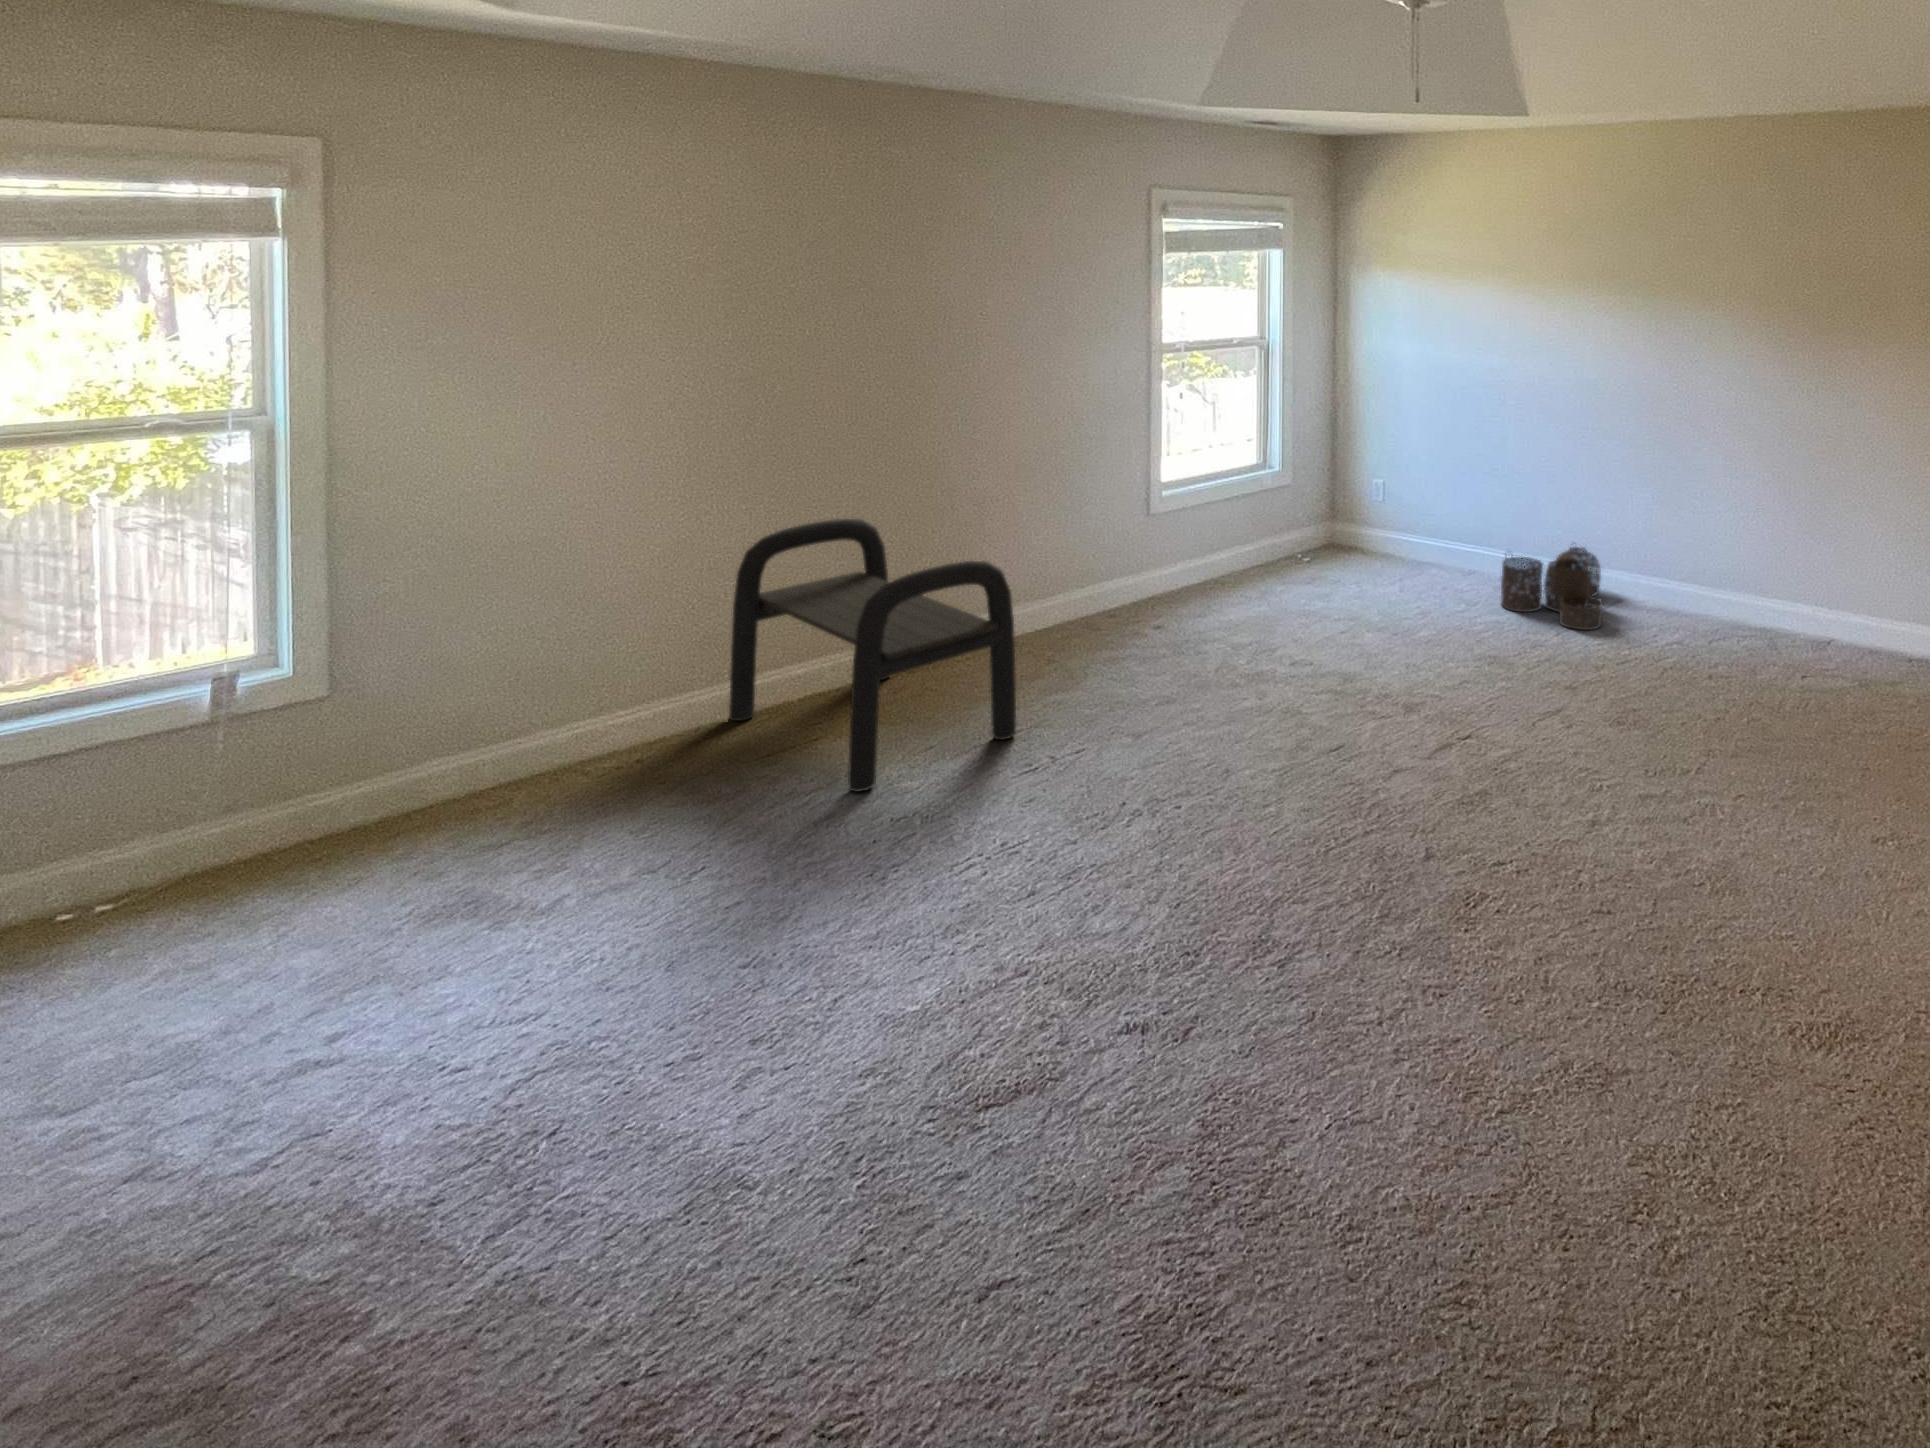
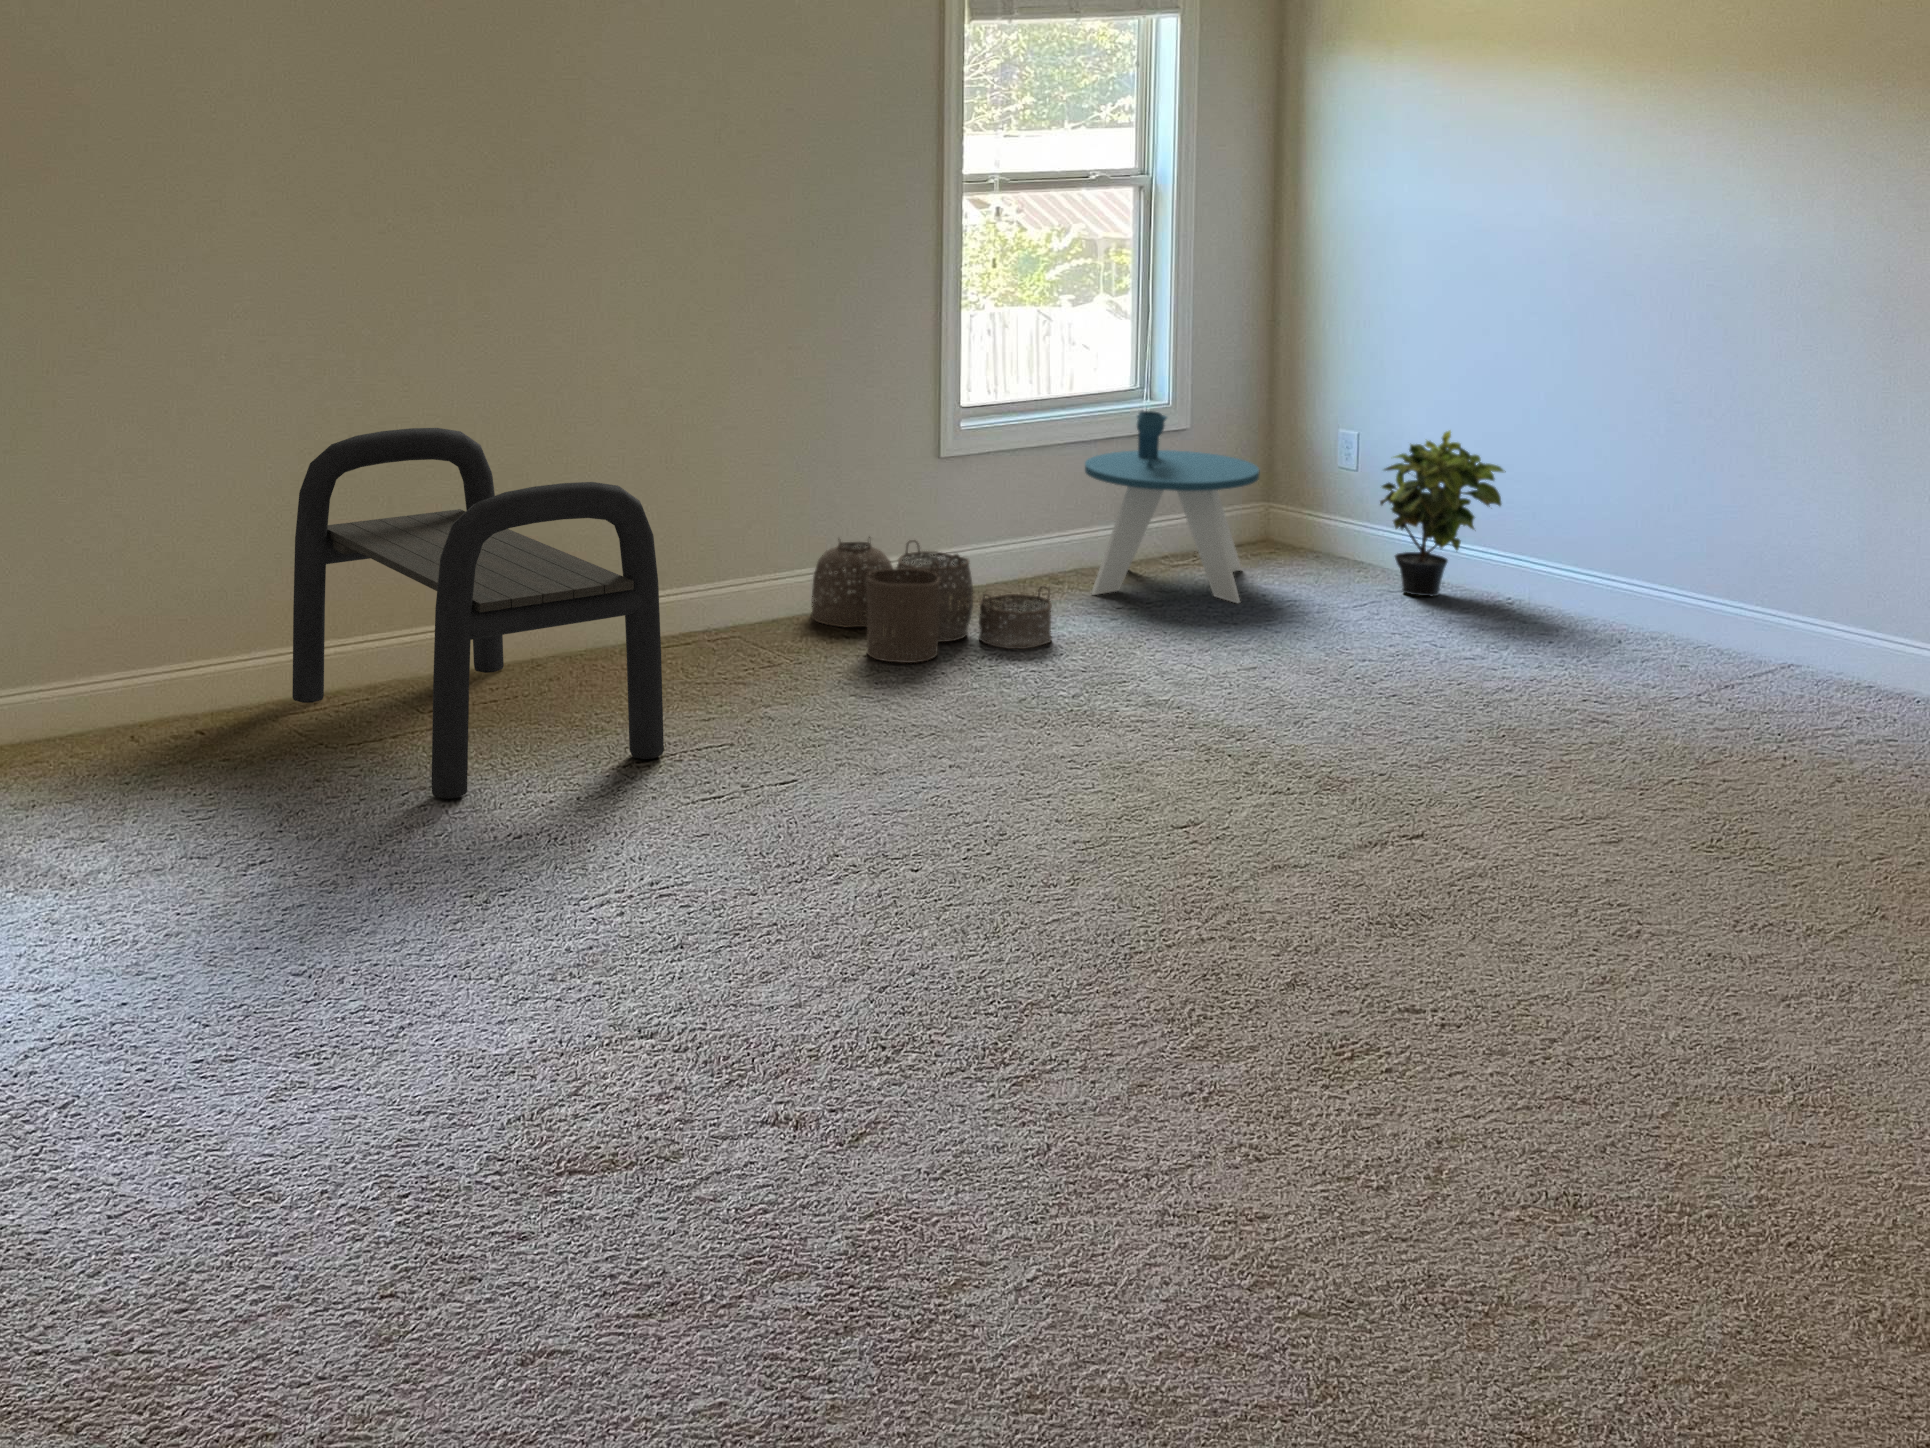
side table: none [1268,469,1370,583] -> present [1085,411,1260,603]
potted plant: none [1436,474,1504,568] -> present [1380,431,1504,596]
woven basket: present [1501,547,1602,630] -> present [811,537,1052,663]

